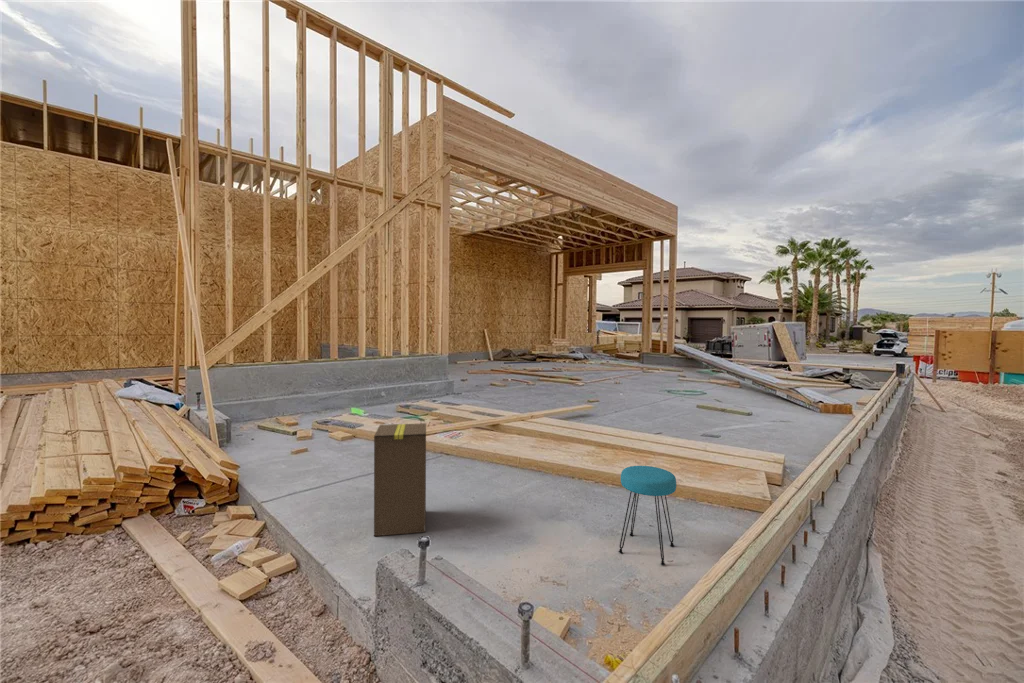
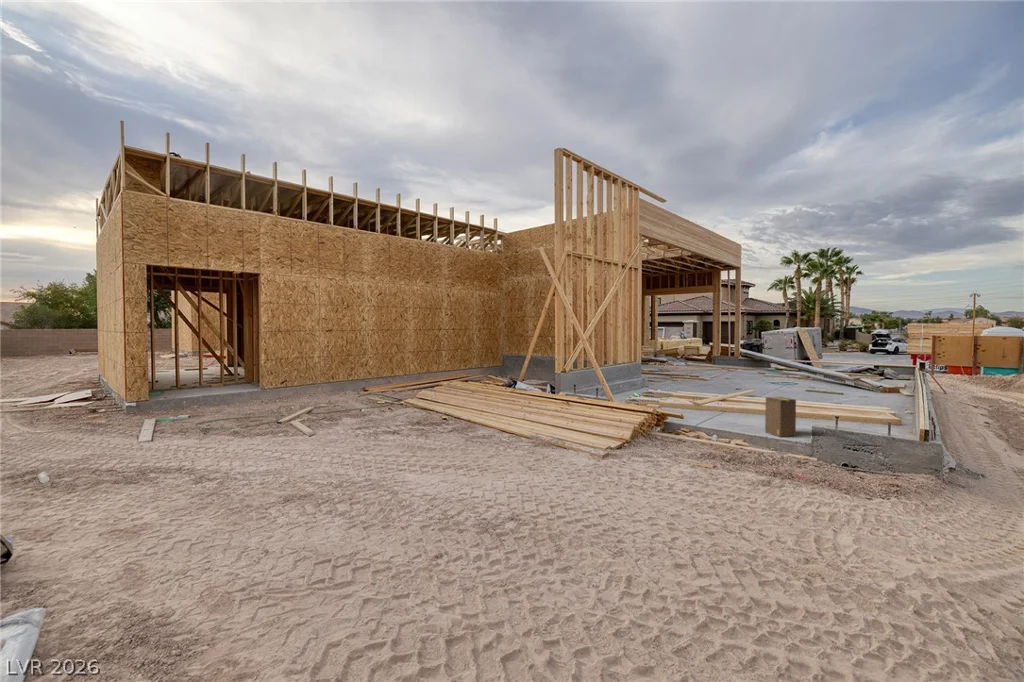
stool: present [619,466,676,565] -> none [870,409,895,440]

